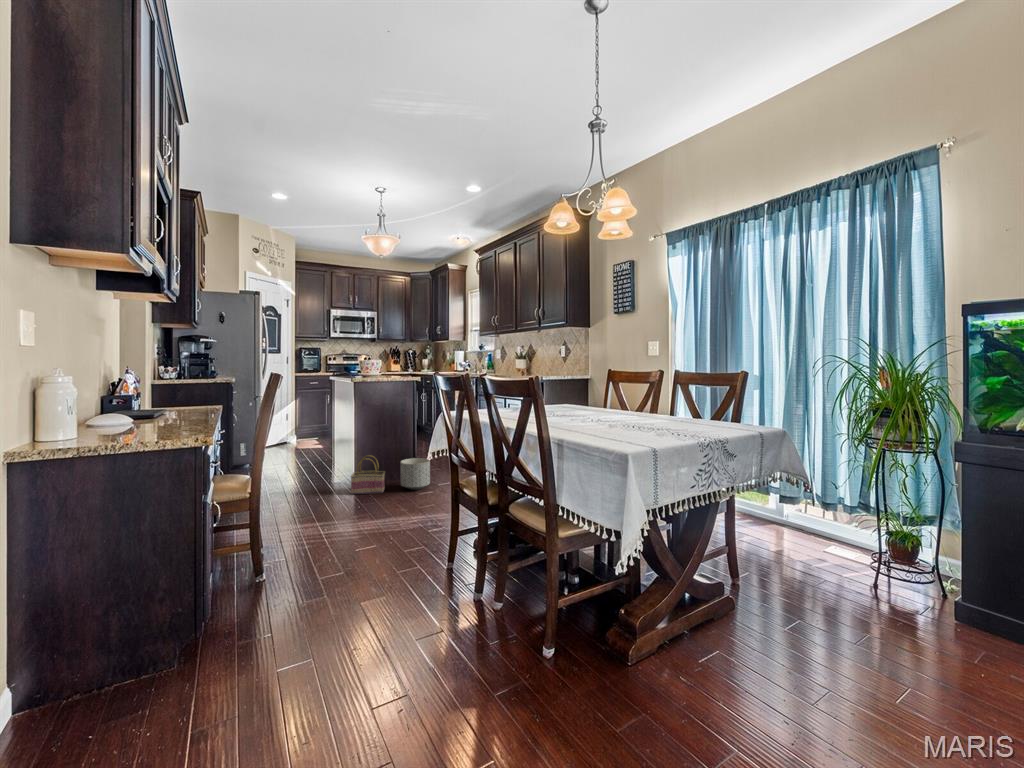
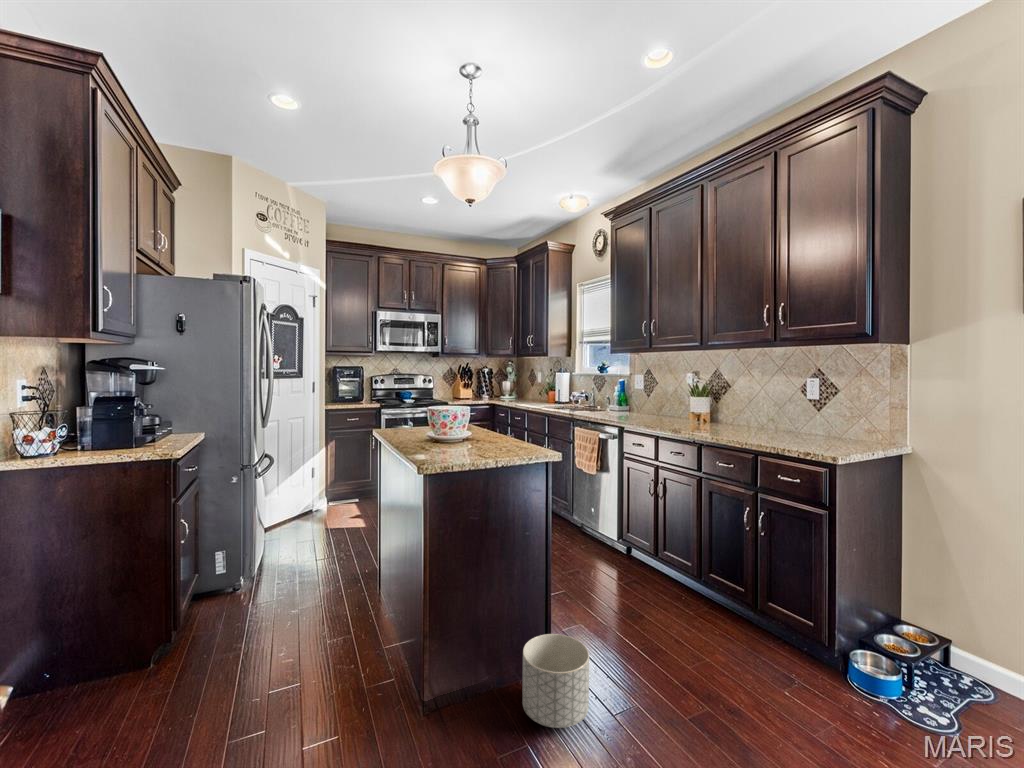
basket: present [351,455,385,494] -> none [413,636,489,743]

